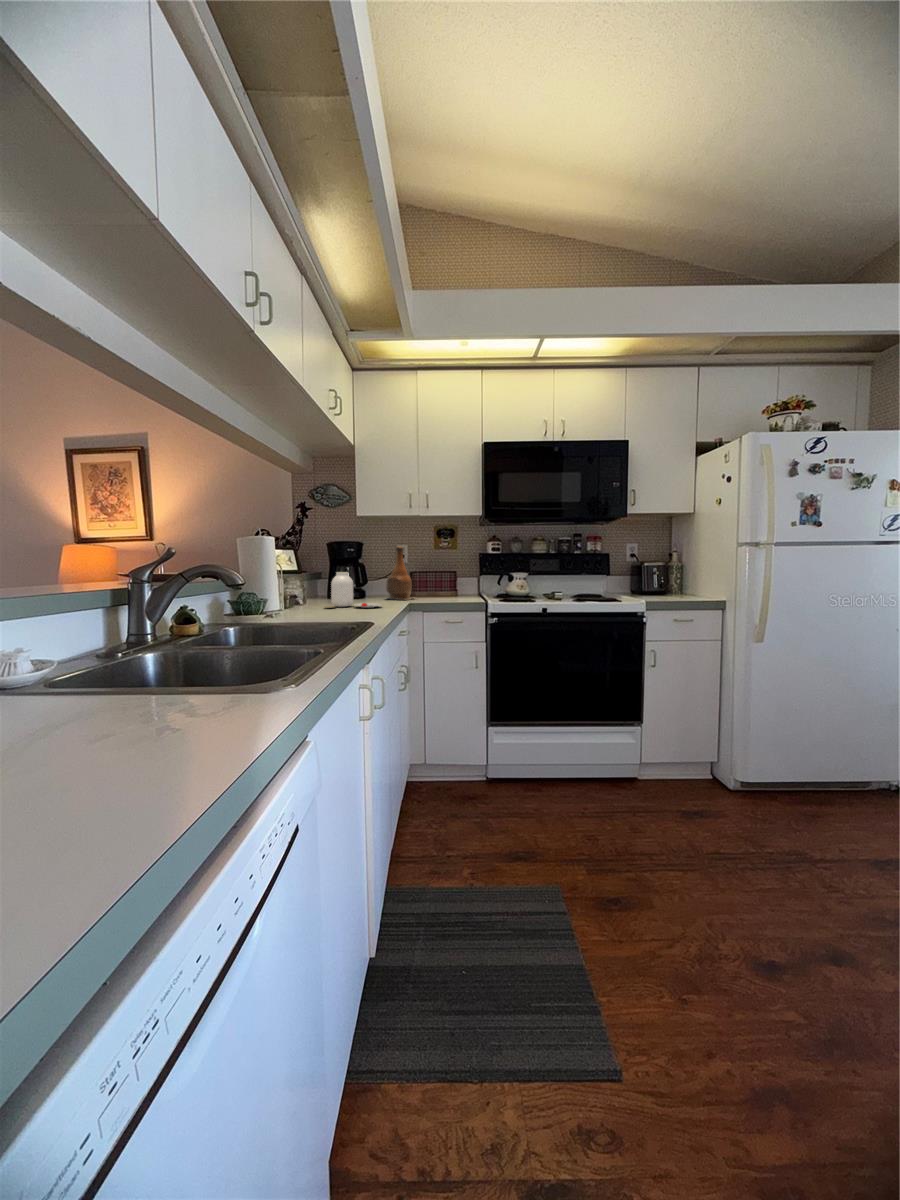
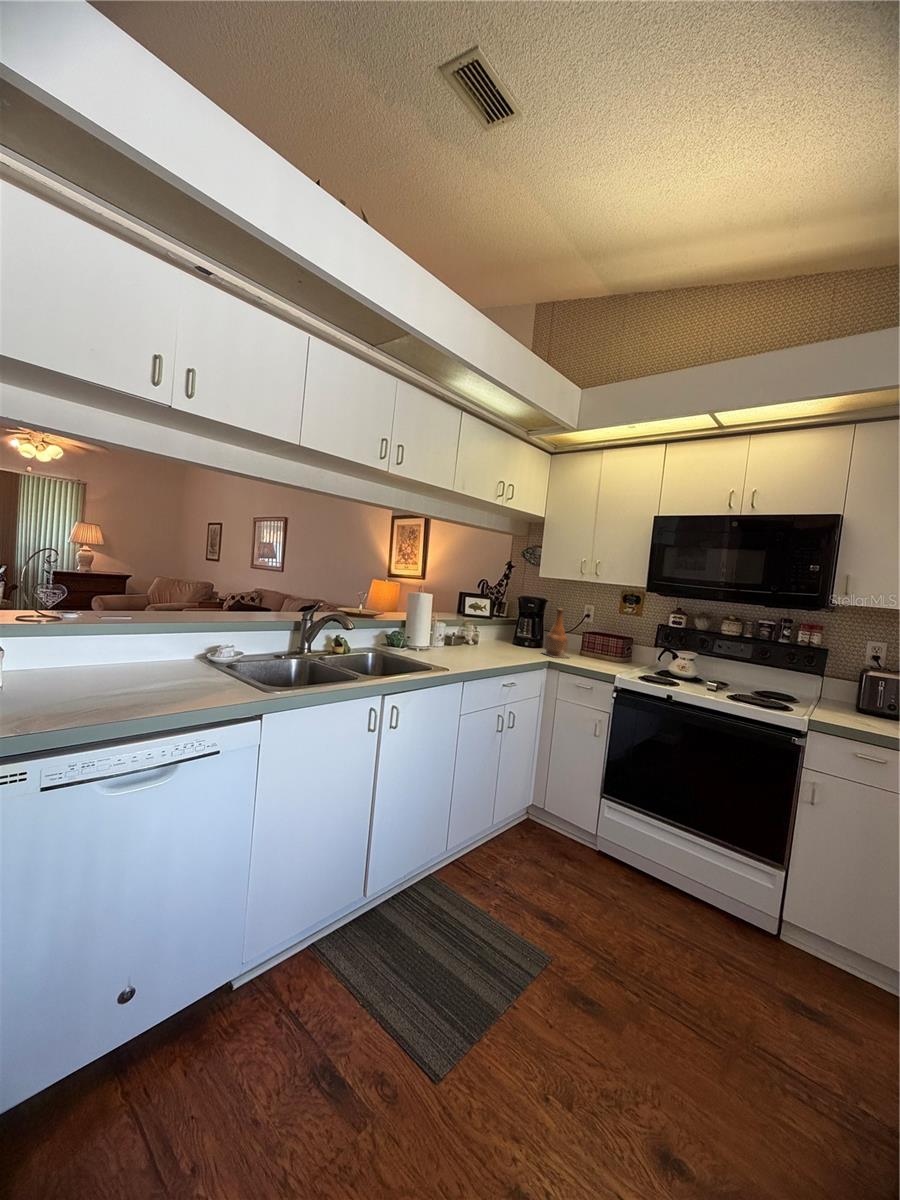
jar: present [331,572,381,608] -> none [465,624,509,658]

